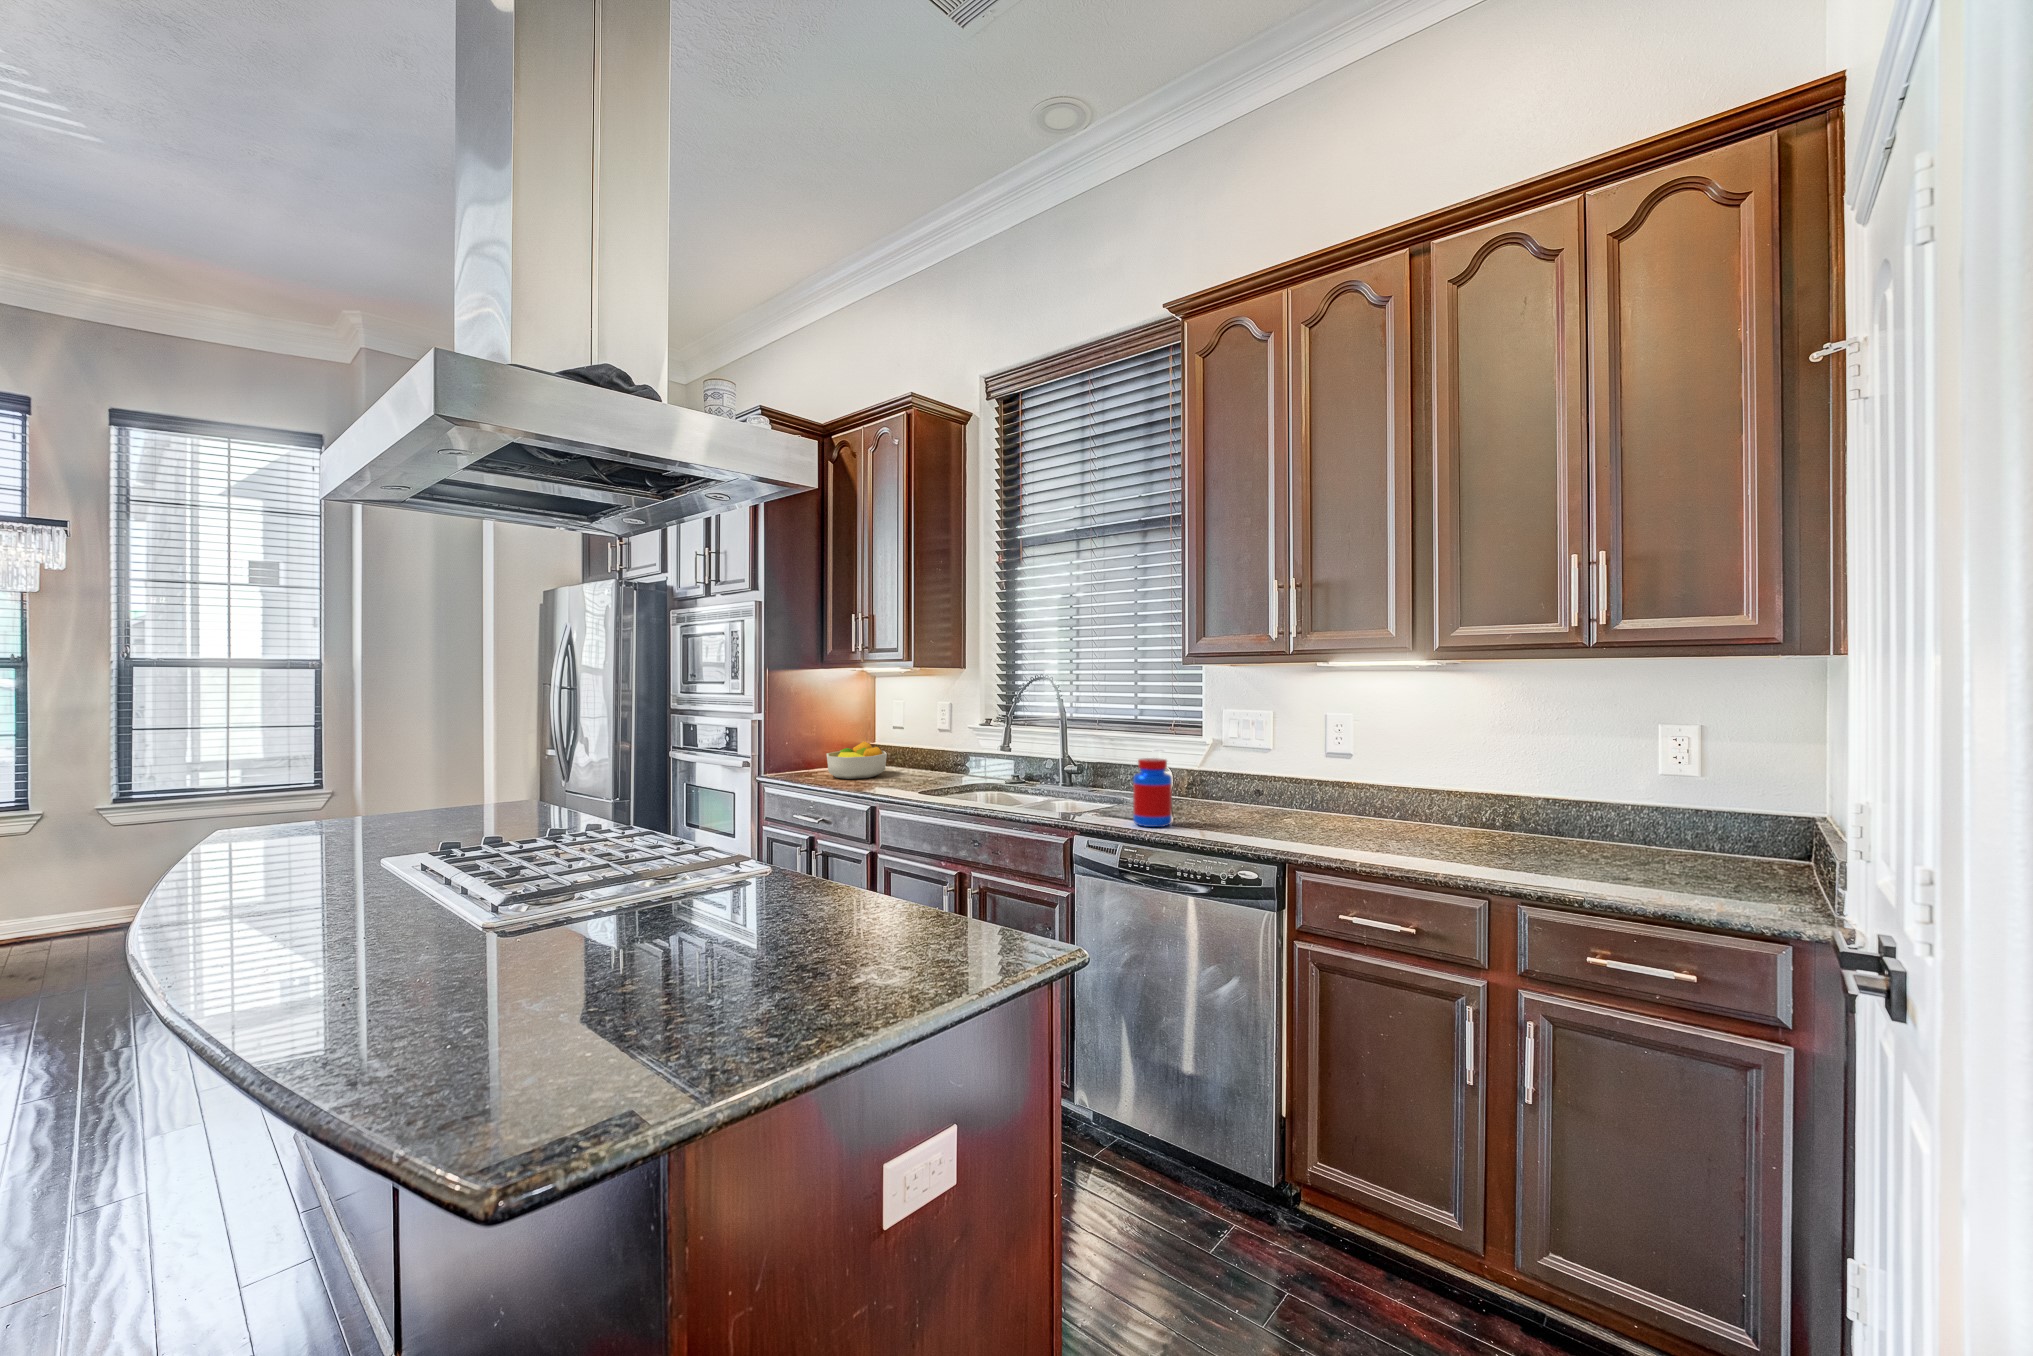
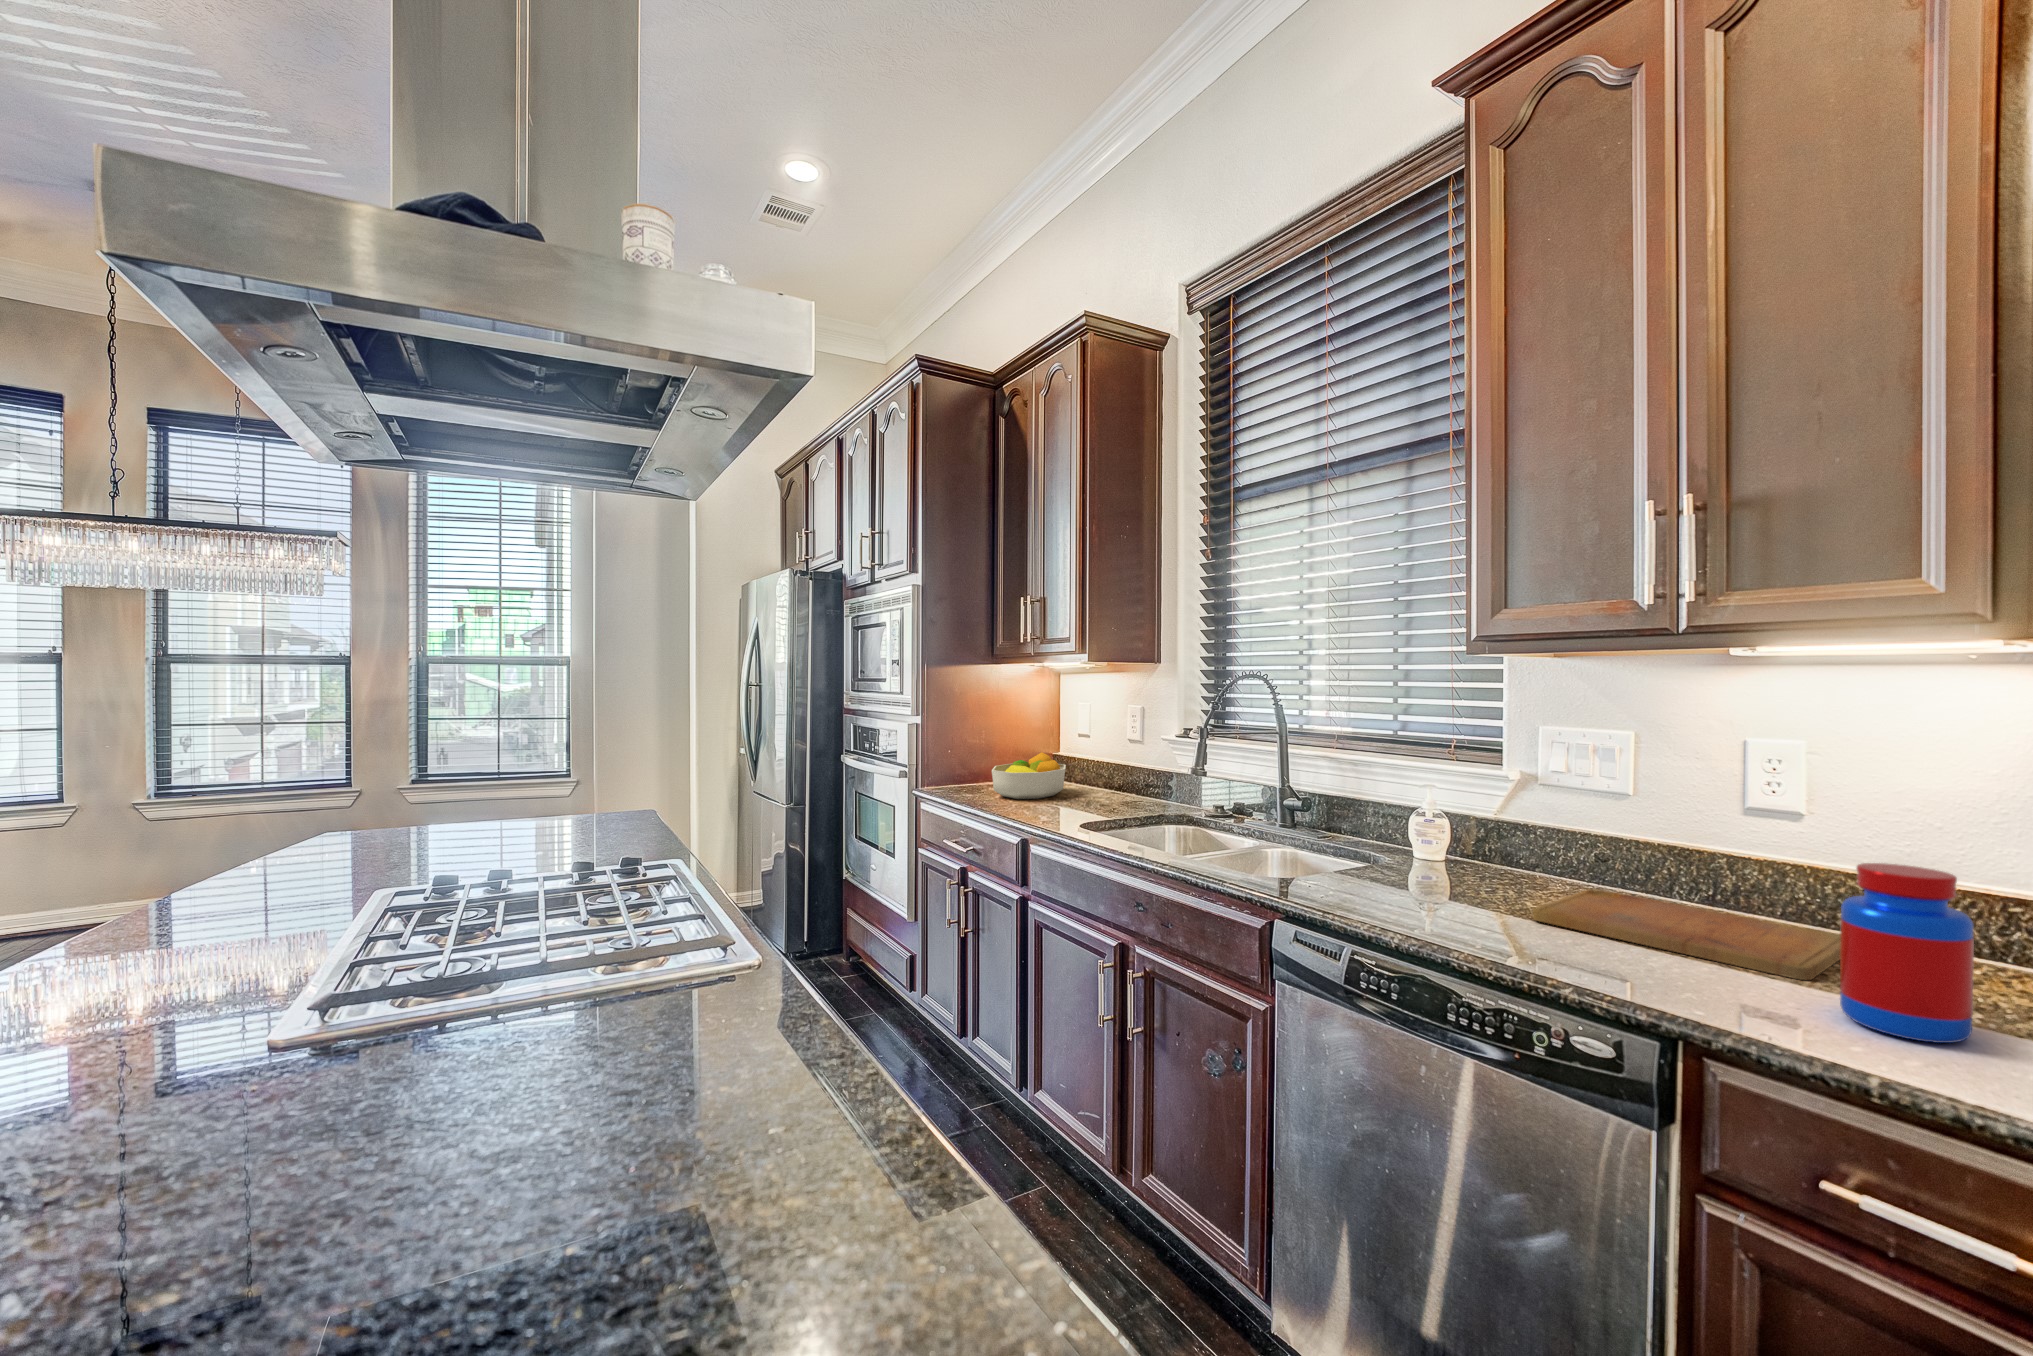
jar: present [1133,758,1172,827] -> present [1840,863,1974,1043]
cutting board: none [1221,805,1371,835] -> present [1532,889,1840,980]

